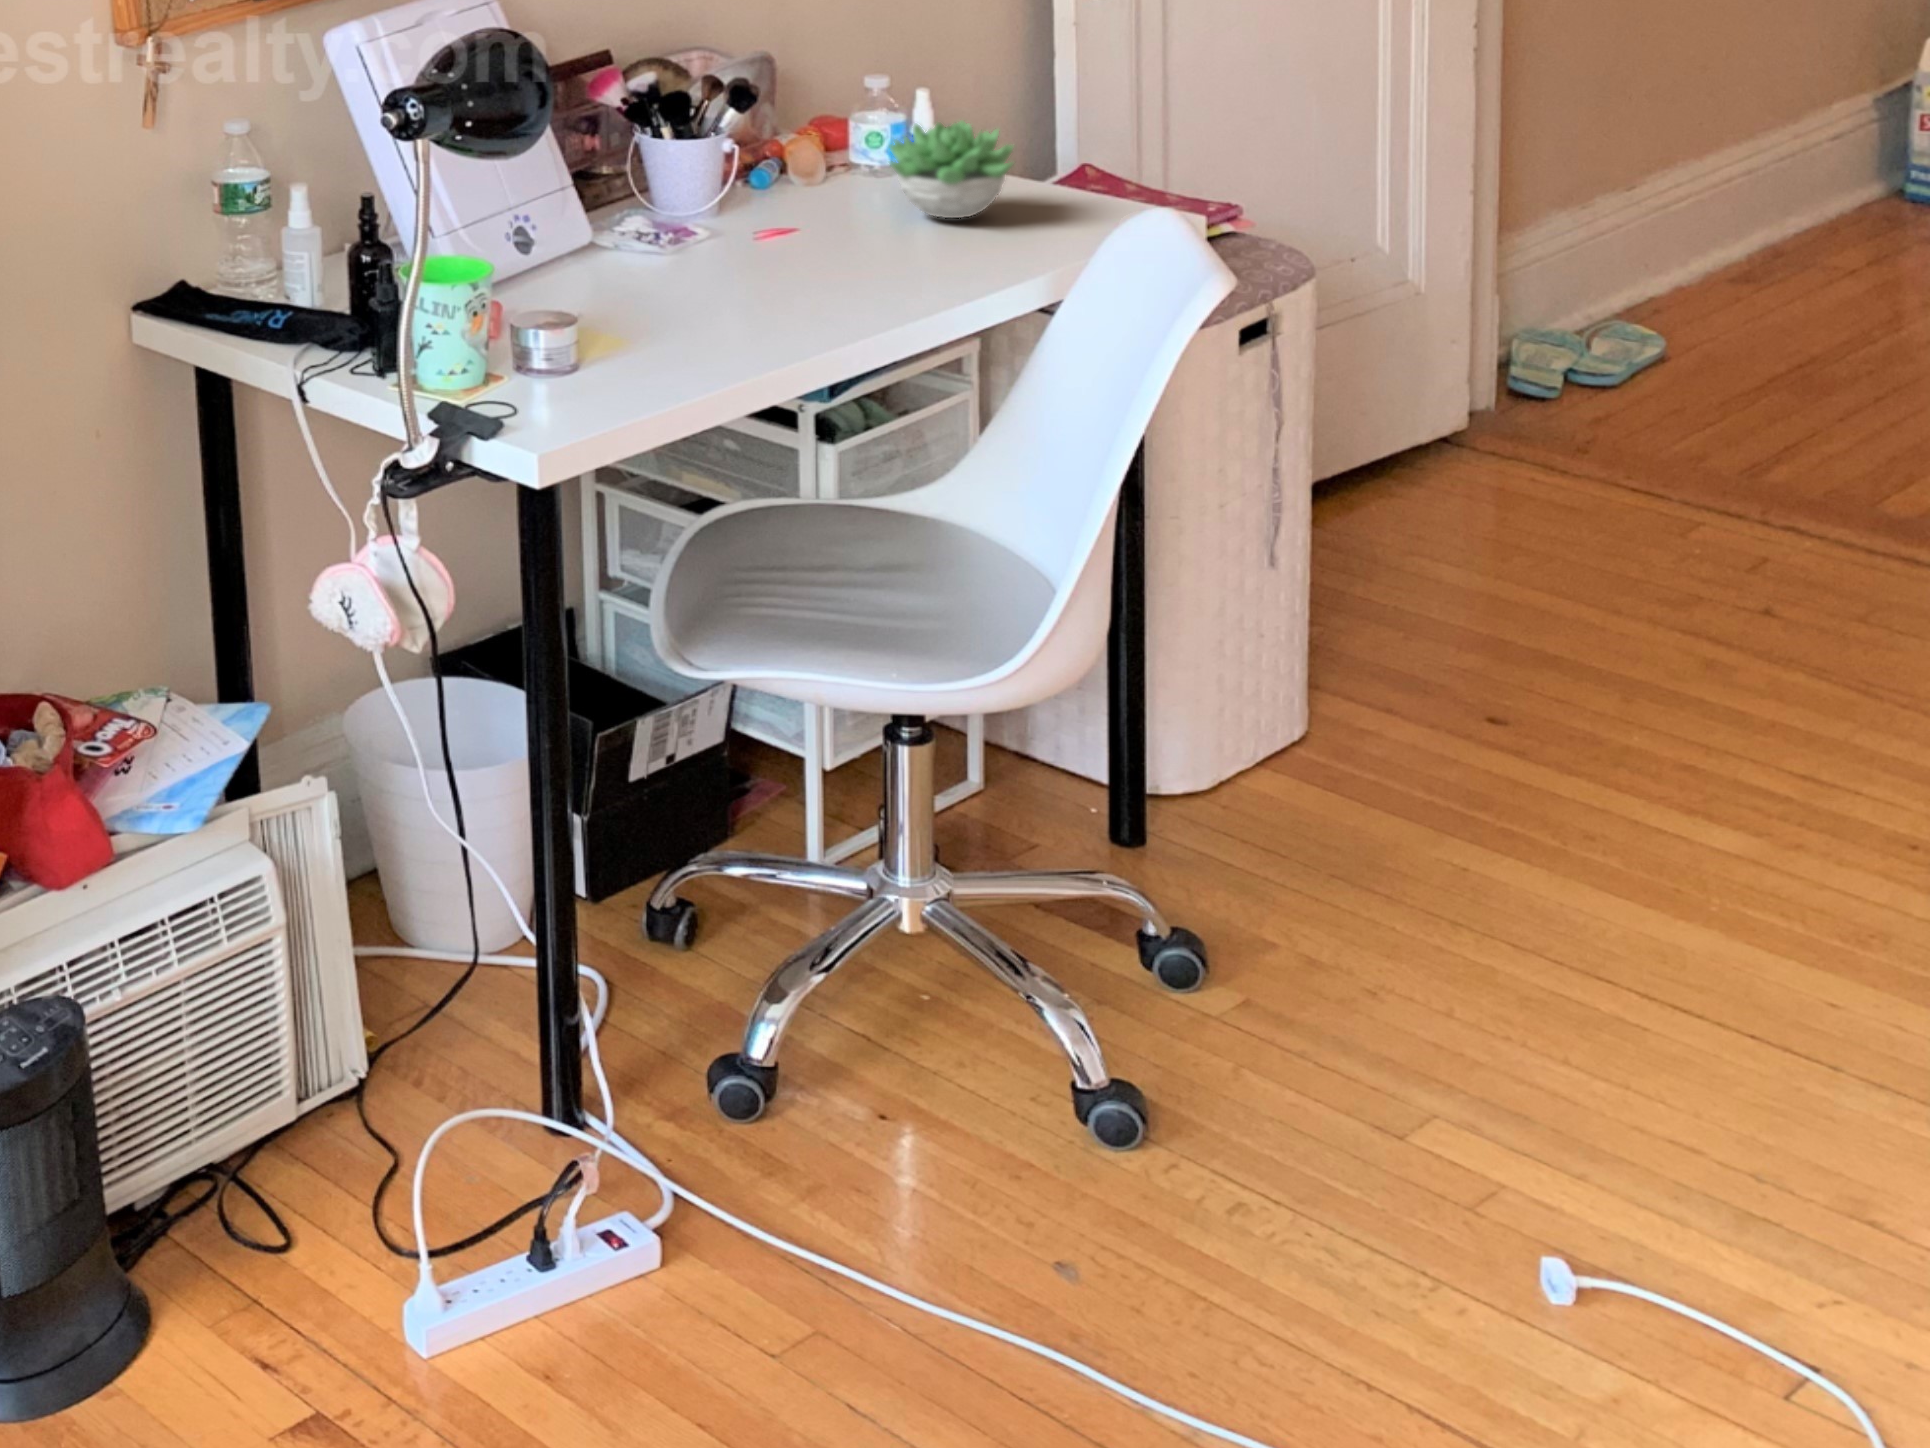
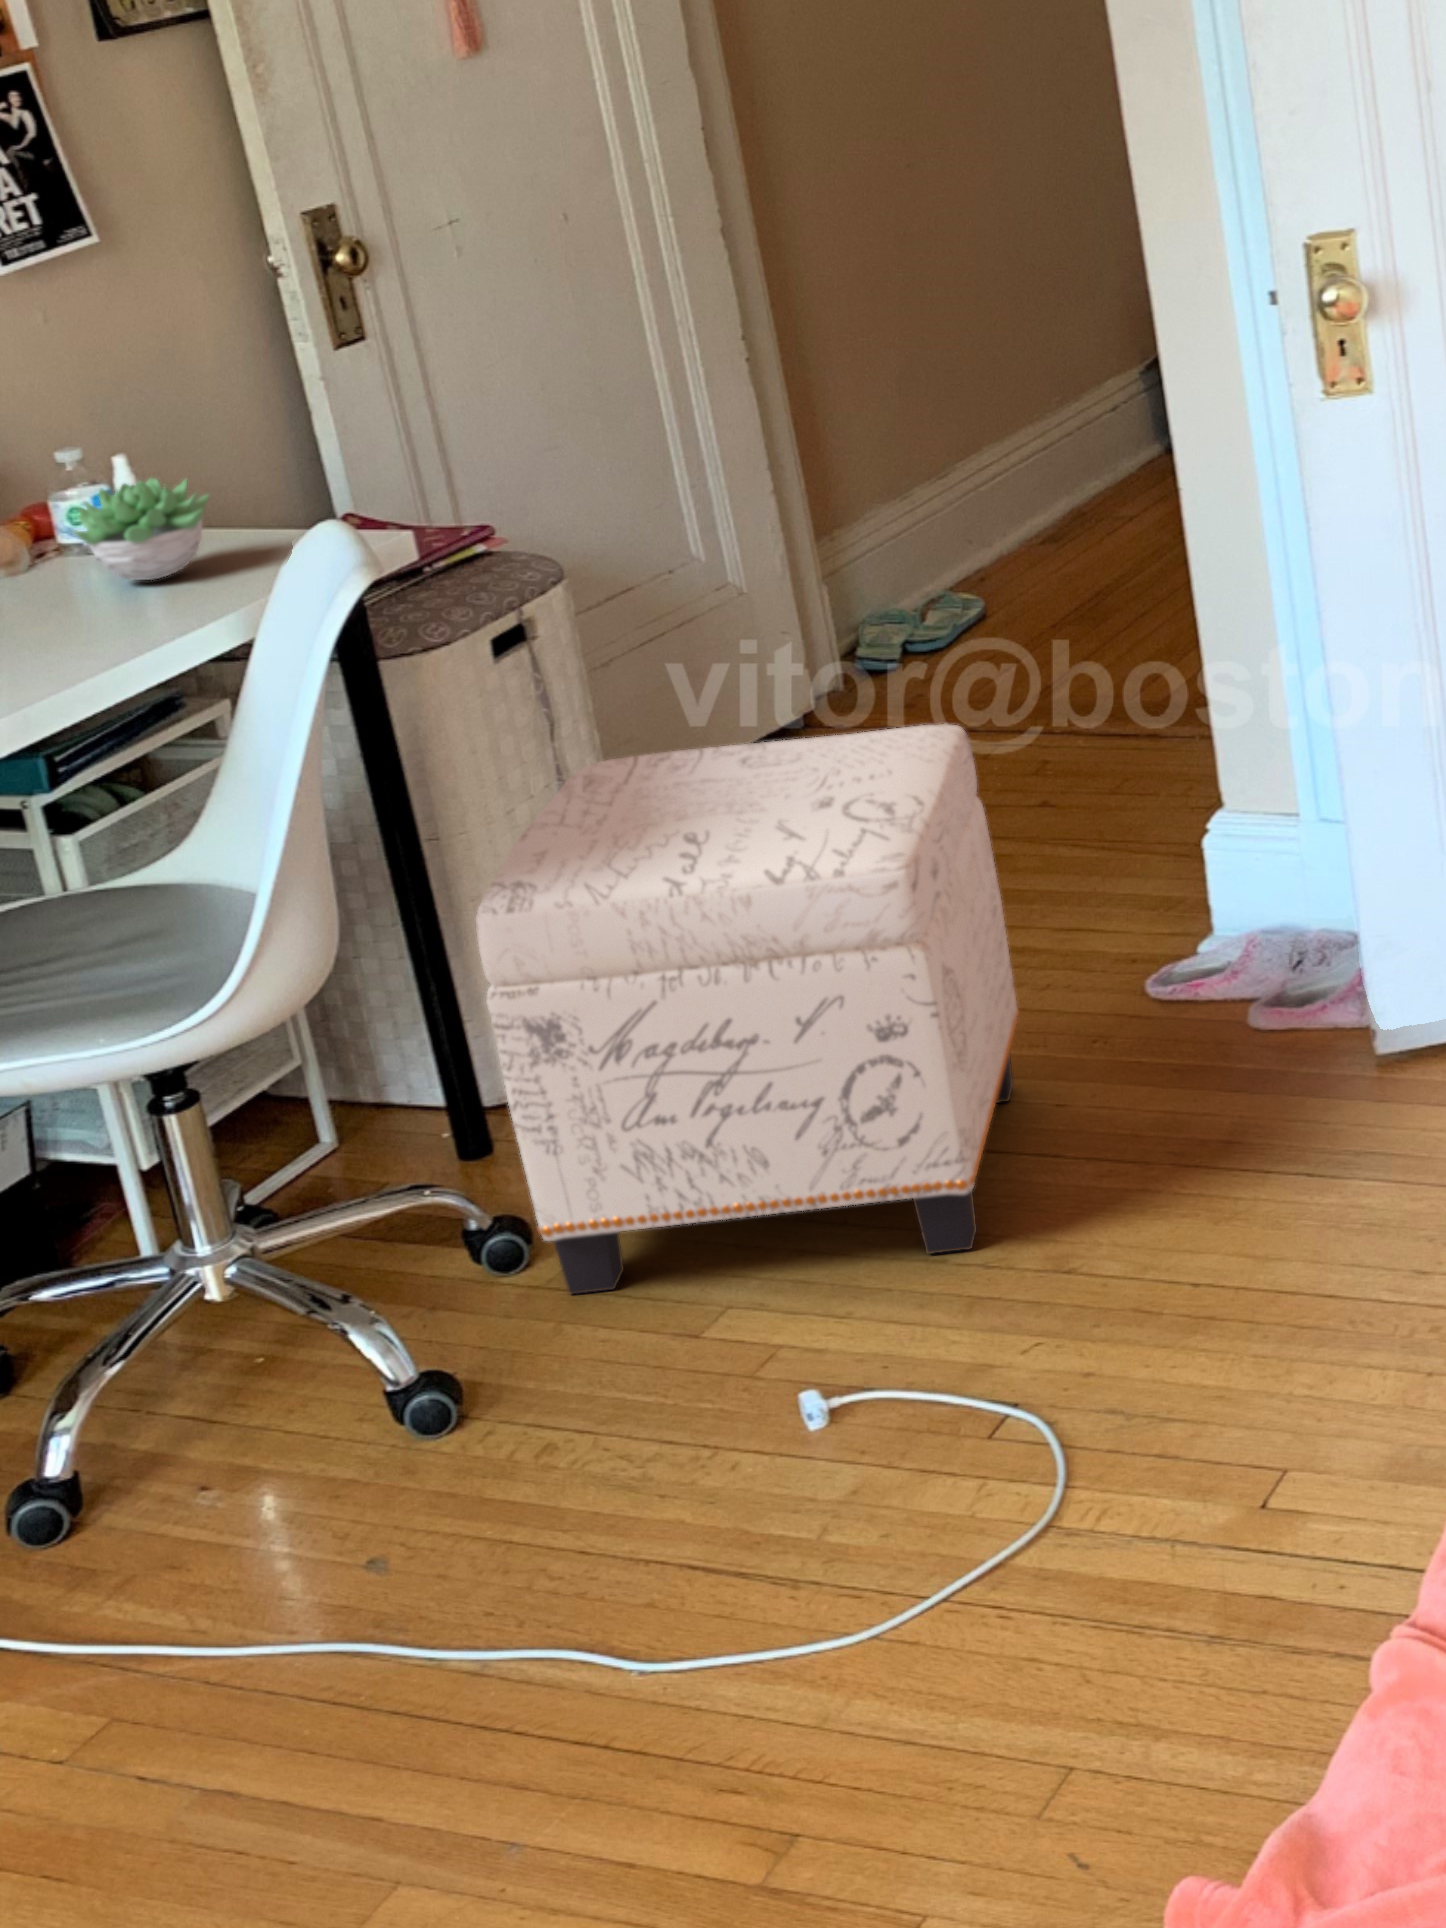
ottoman: none [1234,485,1806,1144] -> present [476,724,1019,1294]

